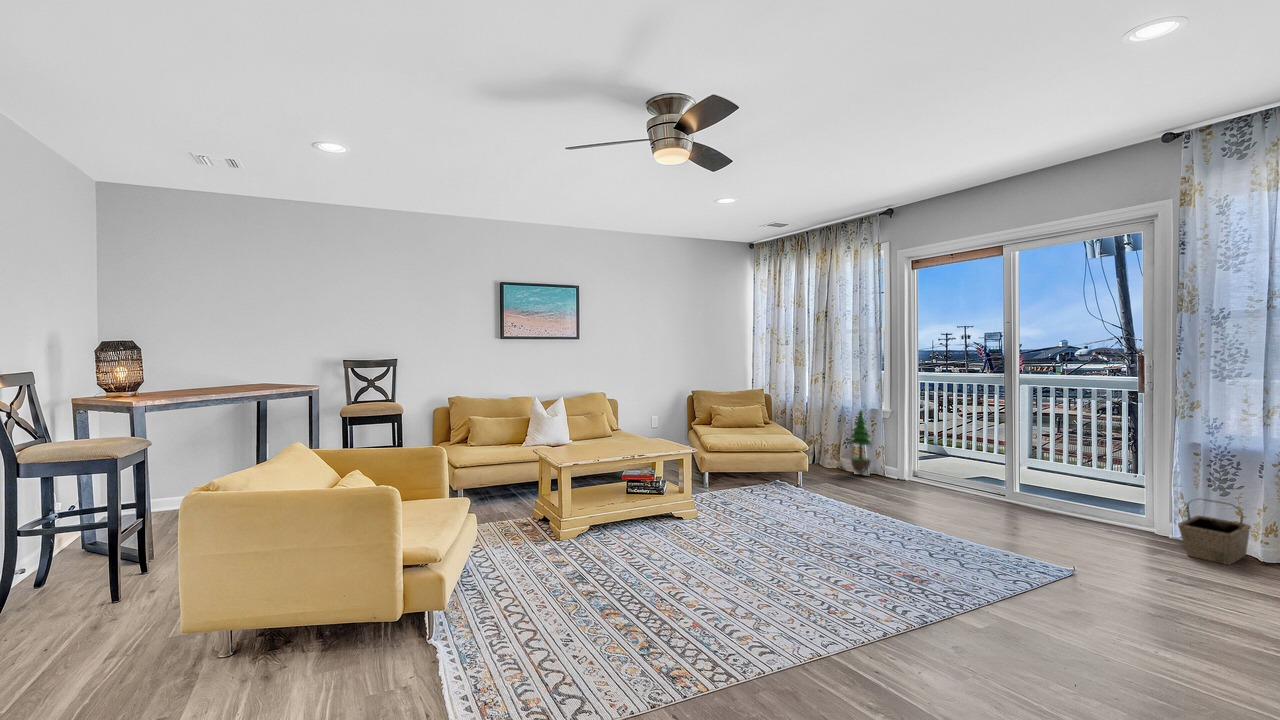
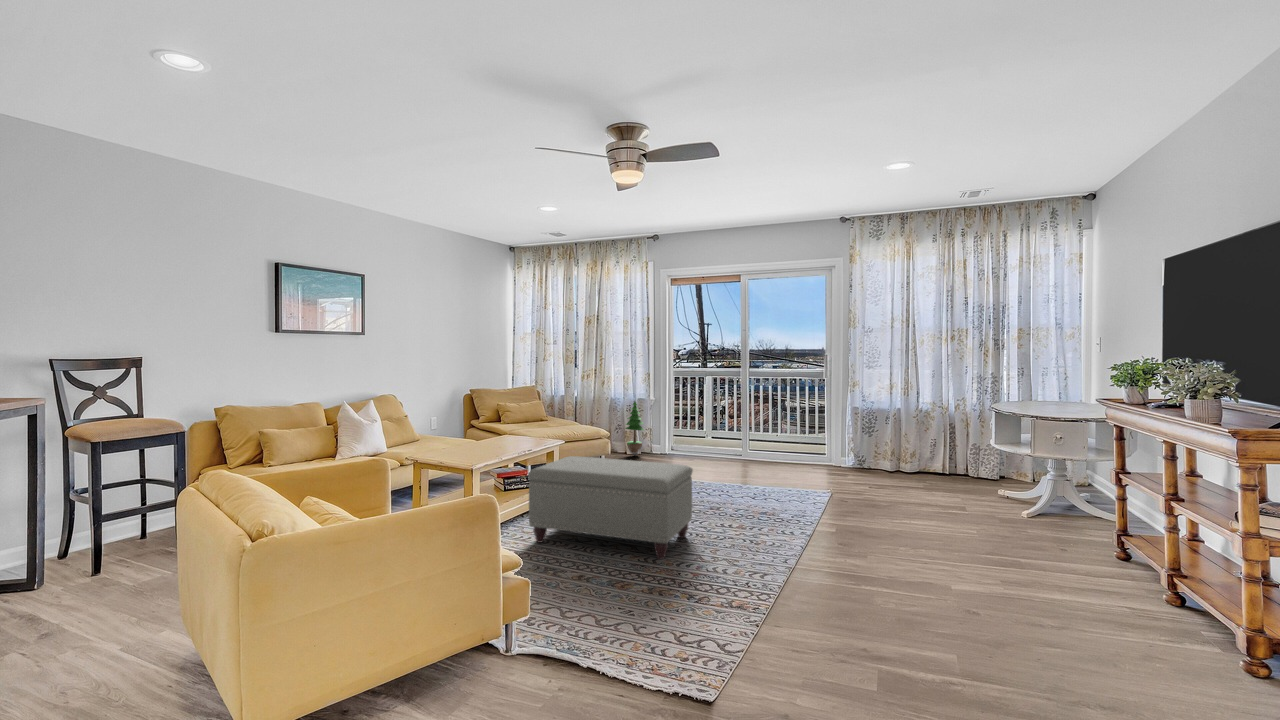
ottoman: none [605,467,776,604] -> present [528,456,693,559]
basket: present [1178,499,1251,565] -> none [858,441,885,478]

